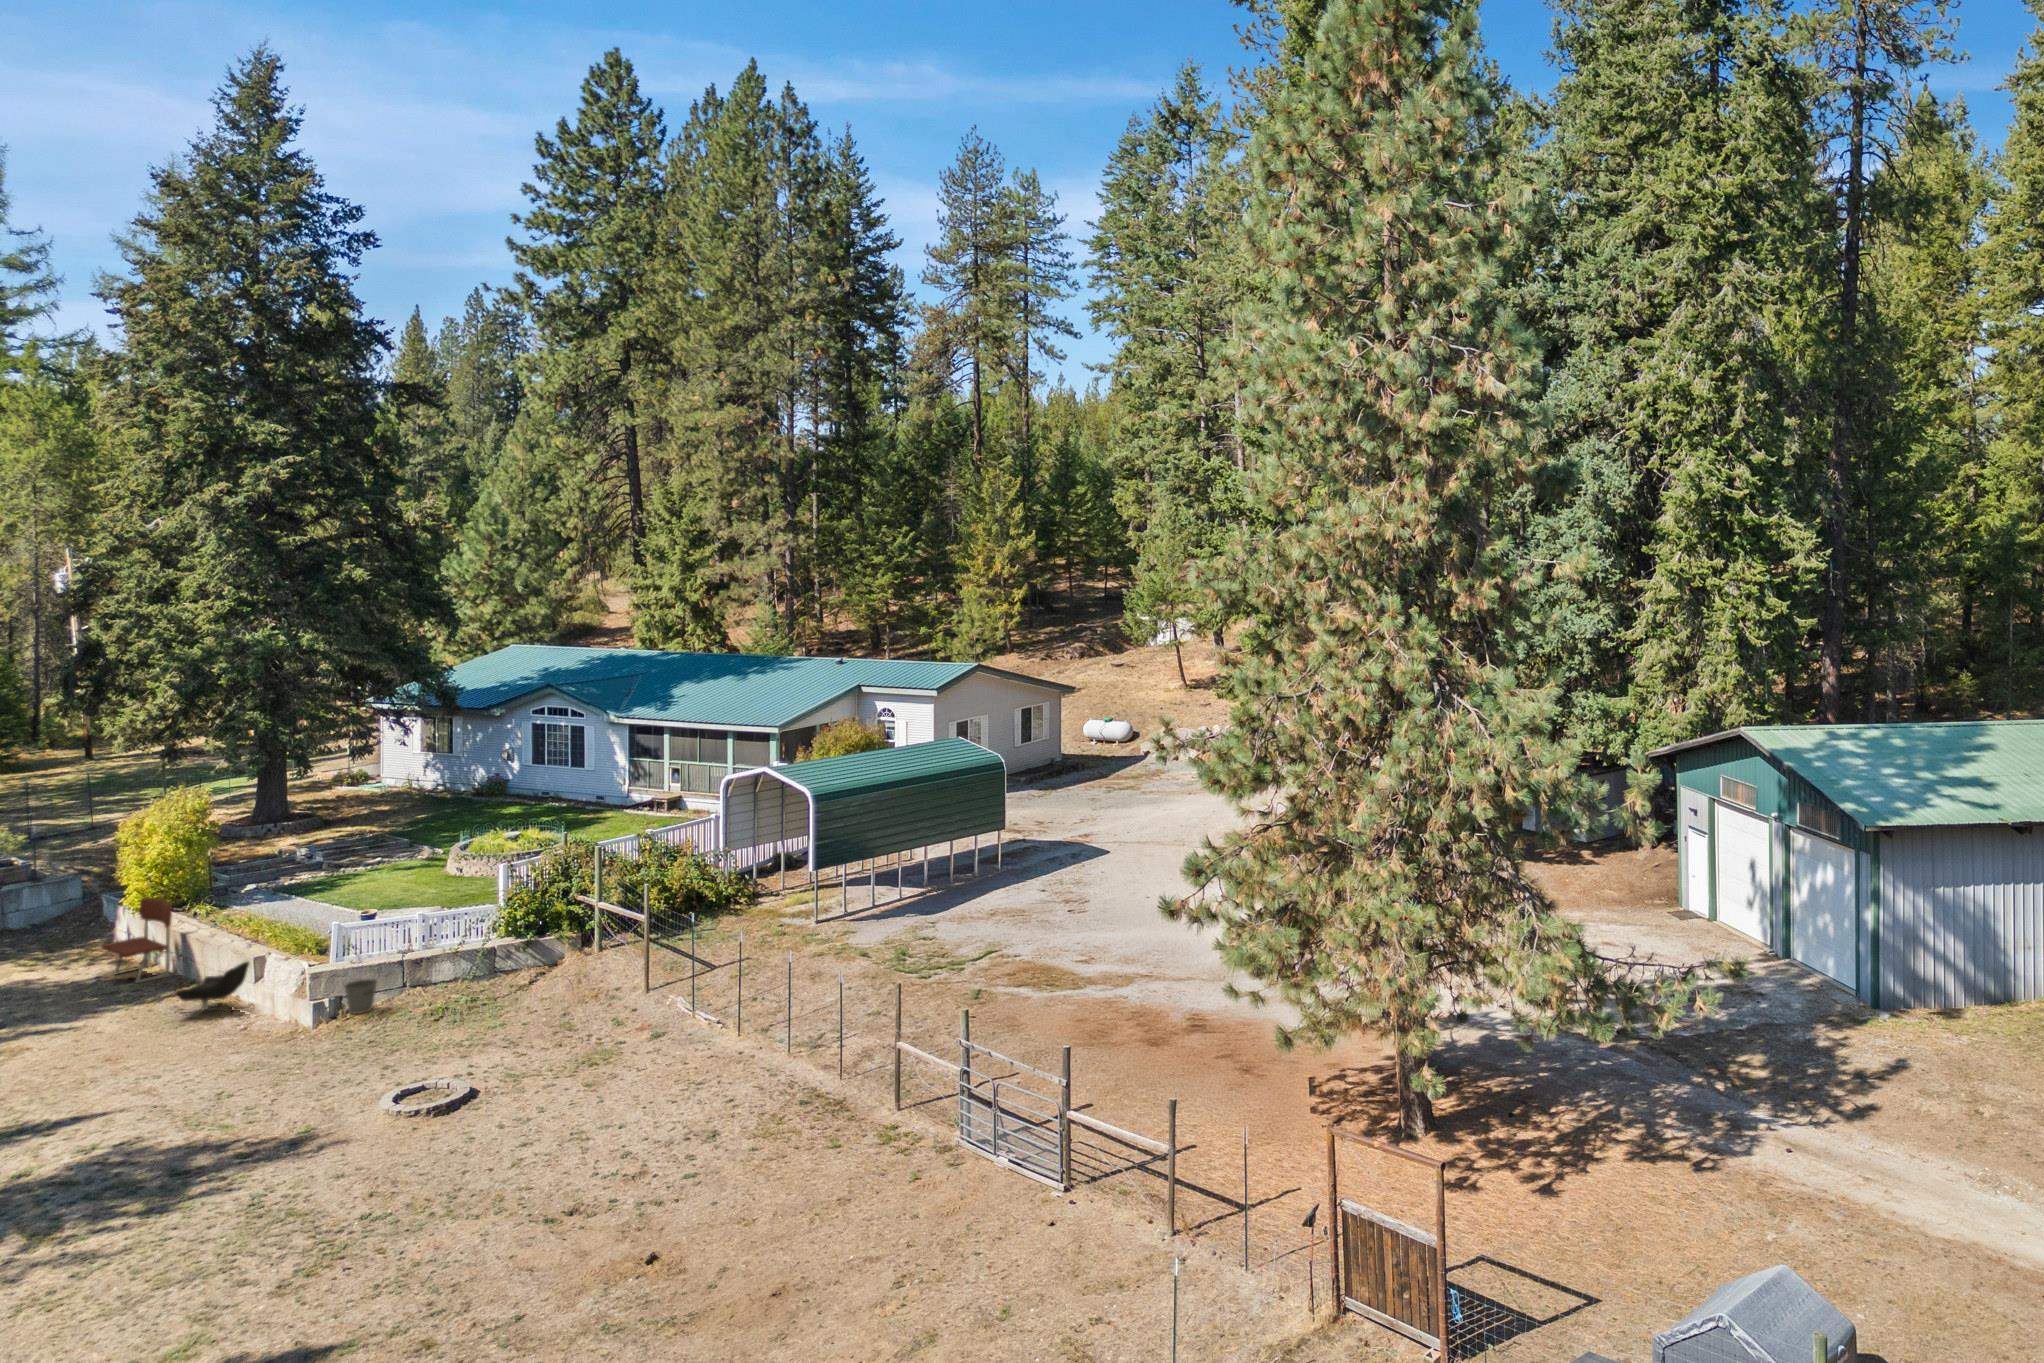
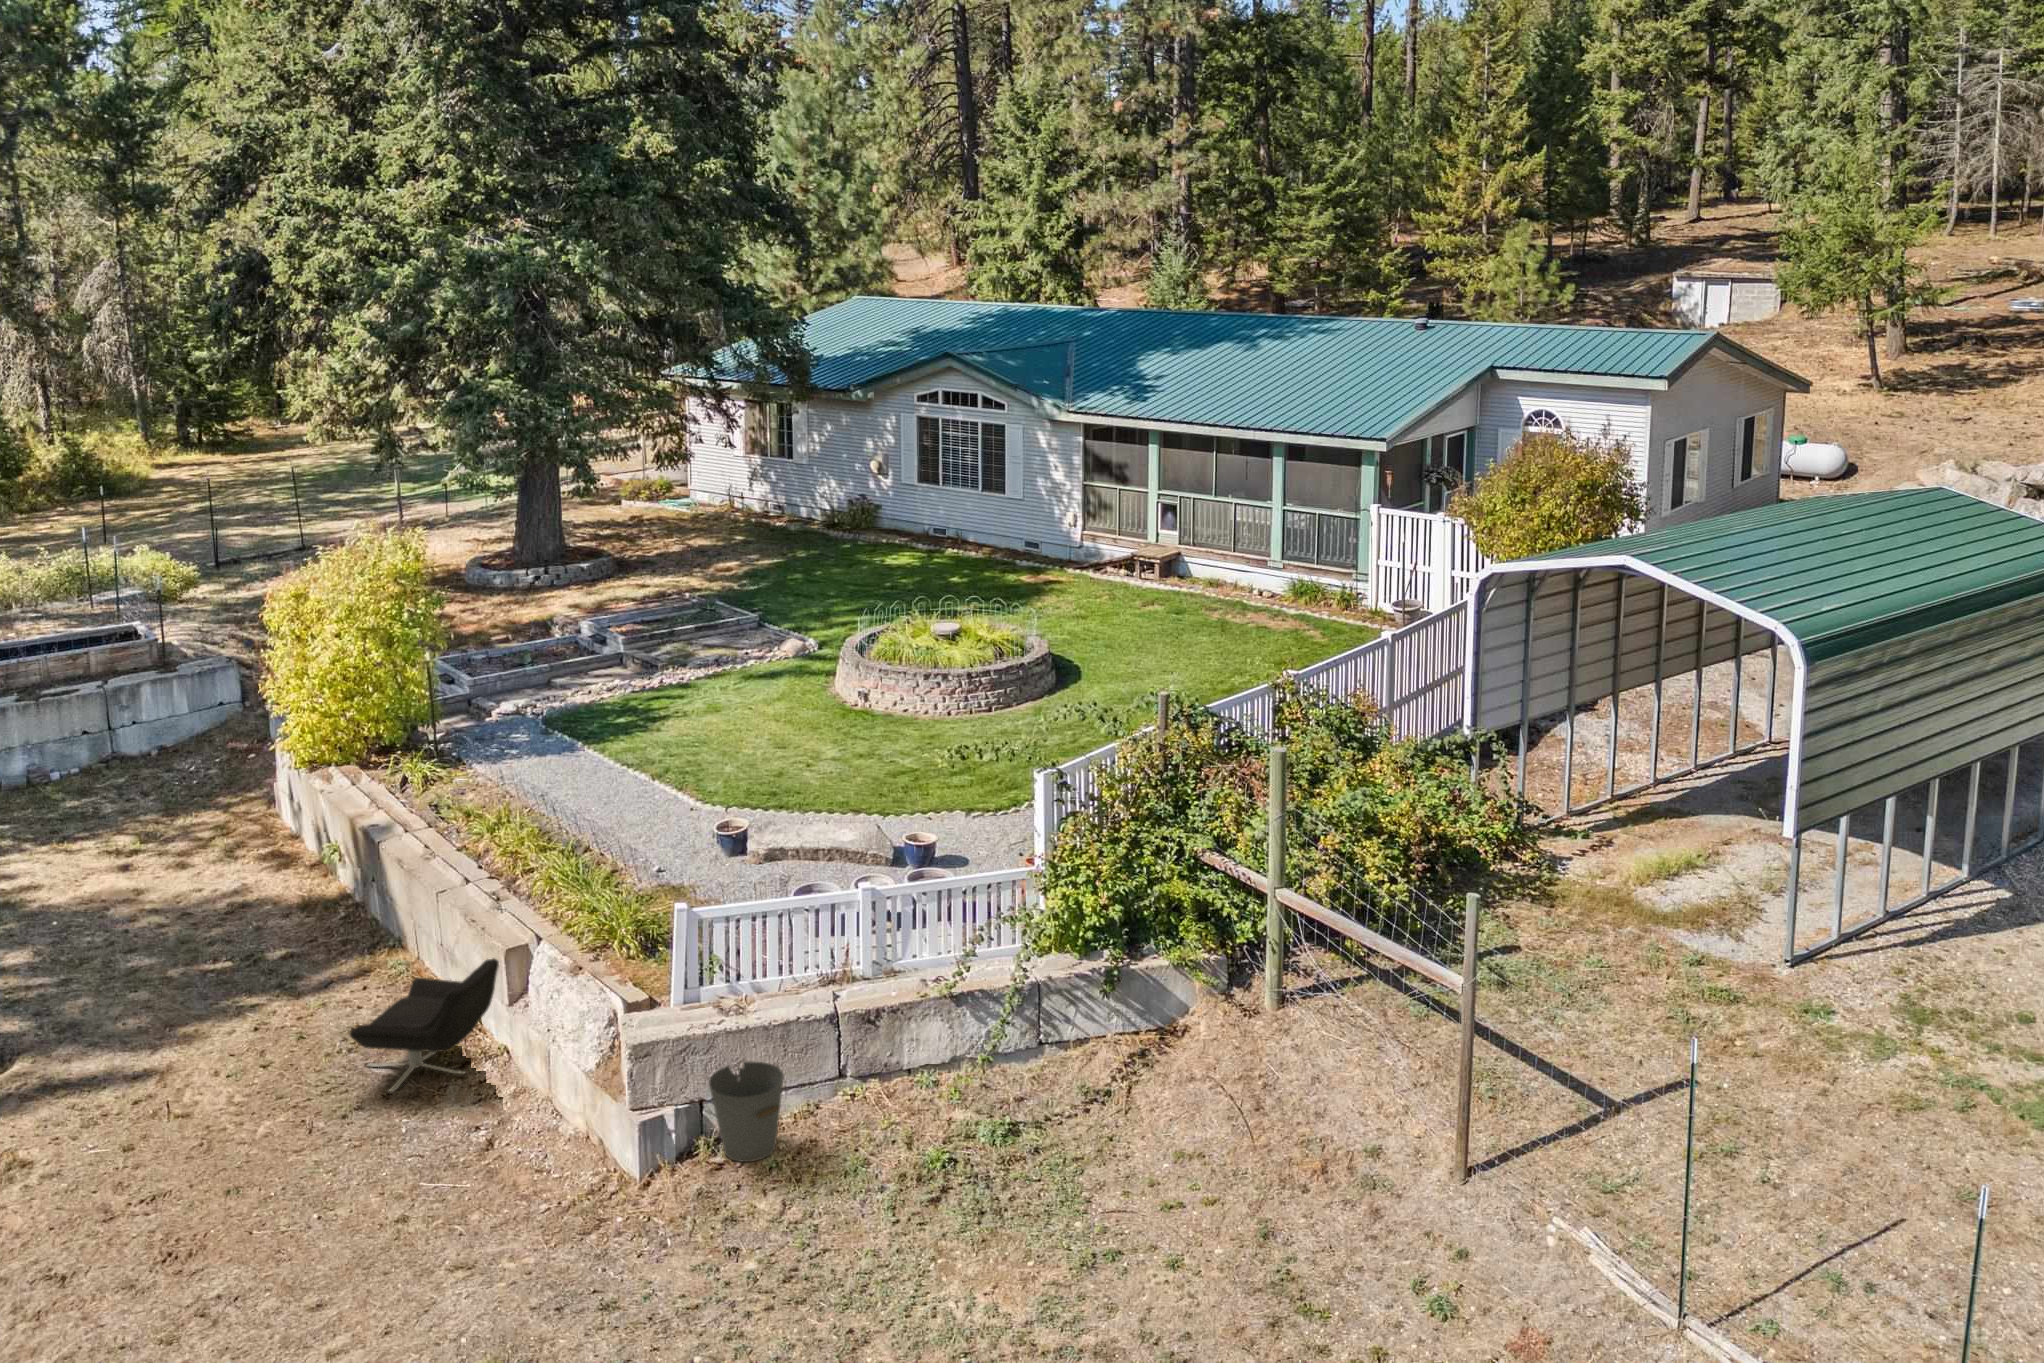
bench: present [101,898,172,983] -> none [251,746,371,936]

